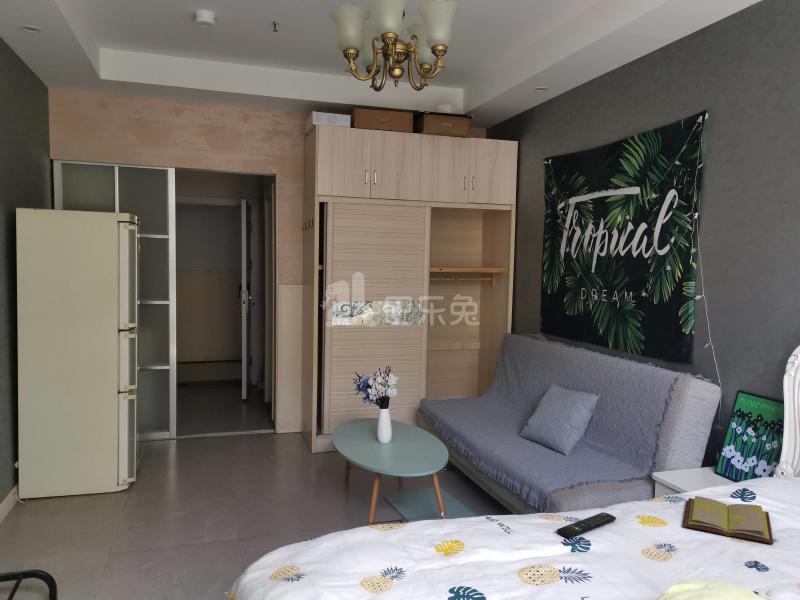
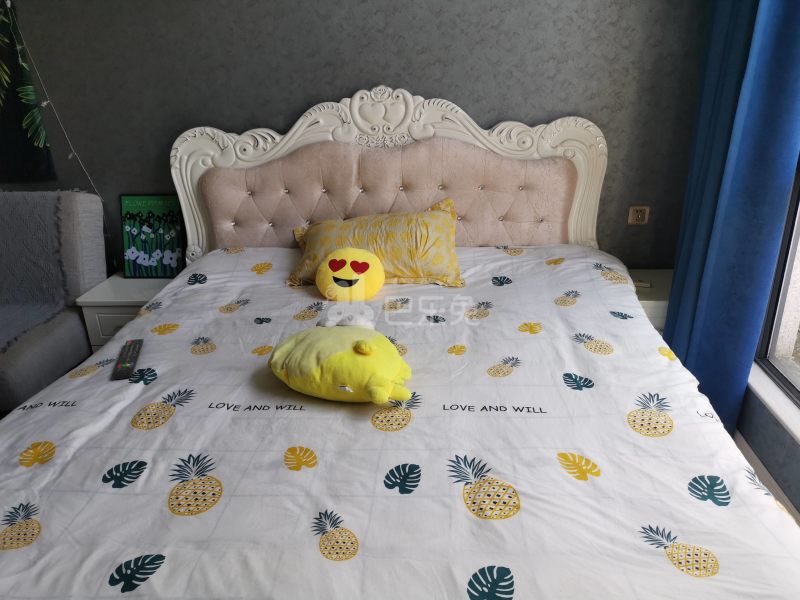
diary: present [684,496,773,544] -> none [168,278,258,317]

